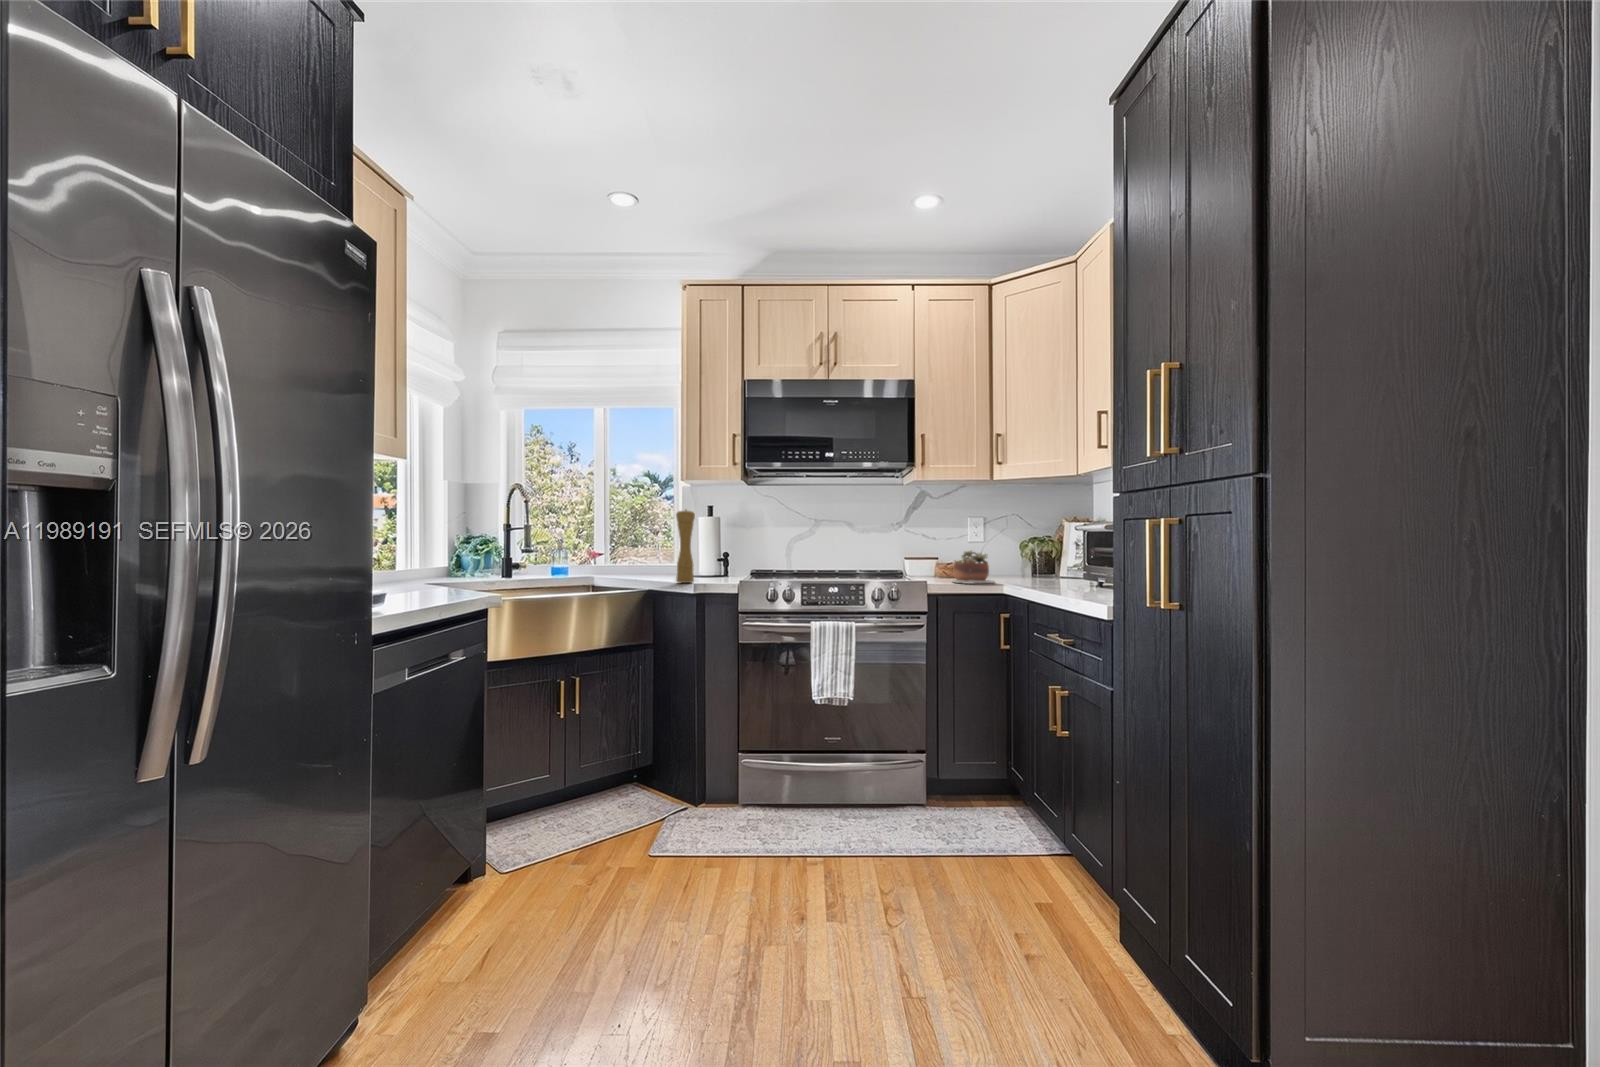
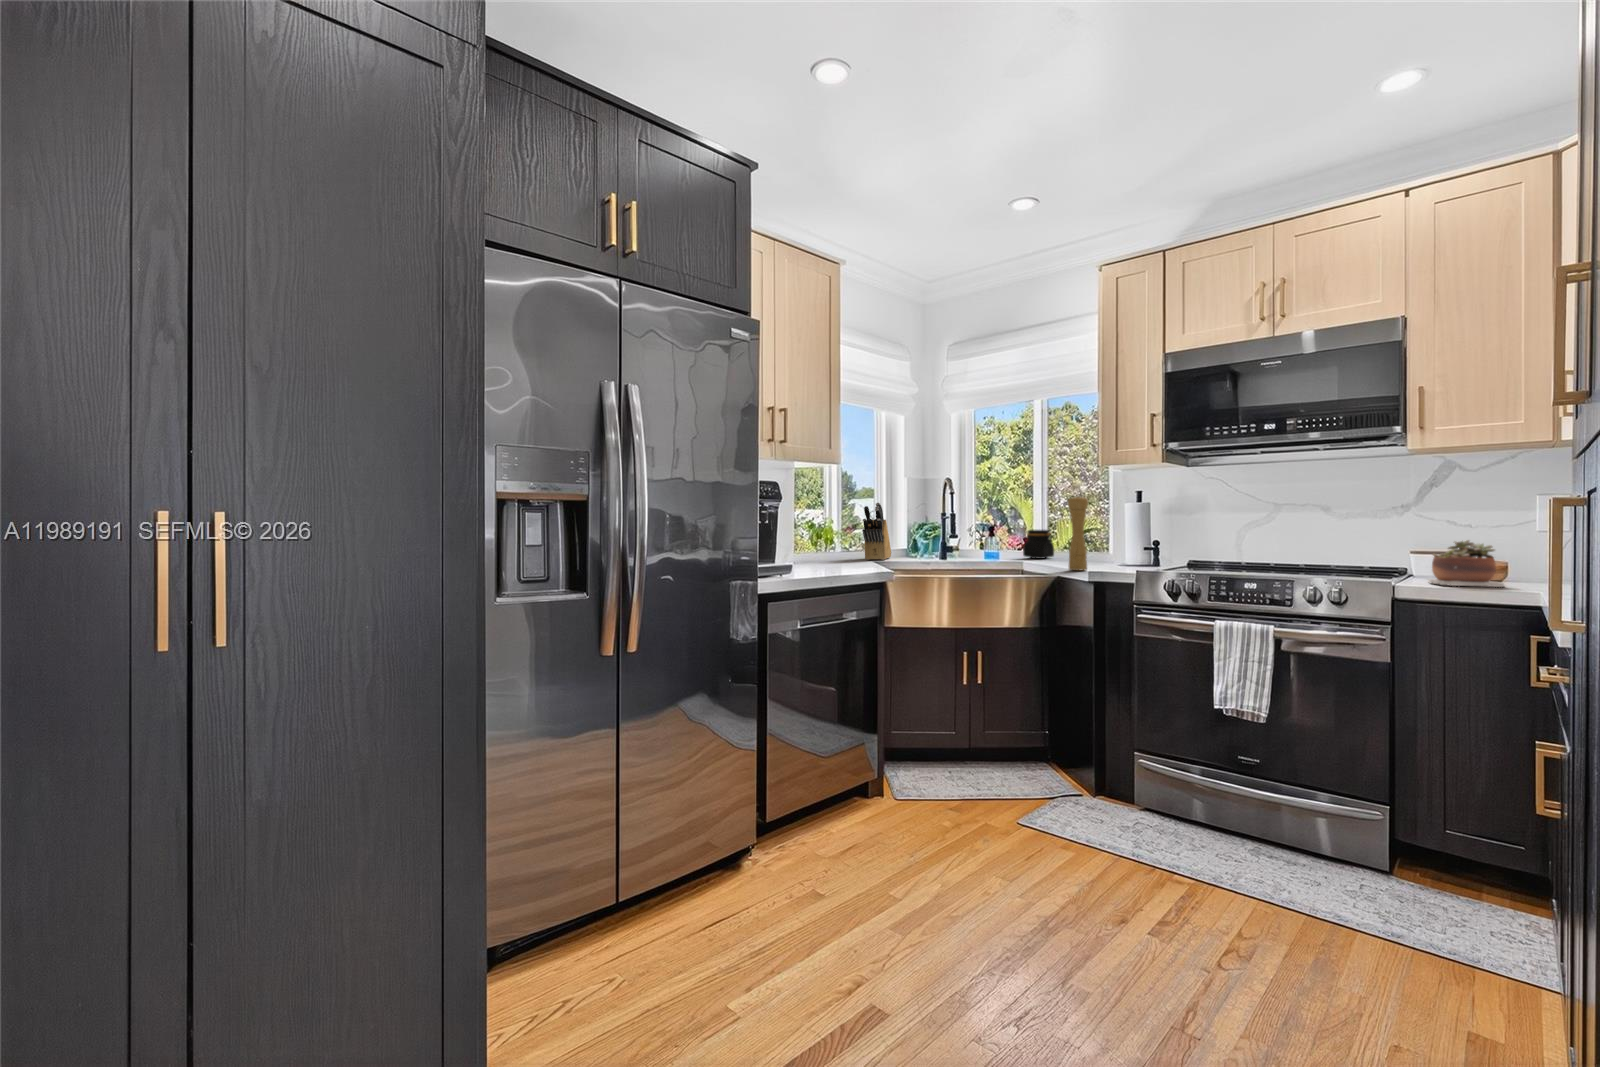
knife block: none [409,510,437,580] -> present [862,503,891,560]
jar: none [591,543,624,573] -> present [1023,530,1054,559]

